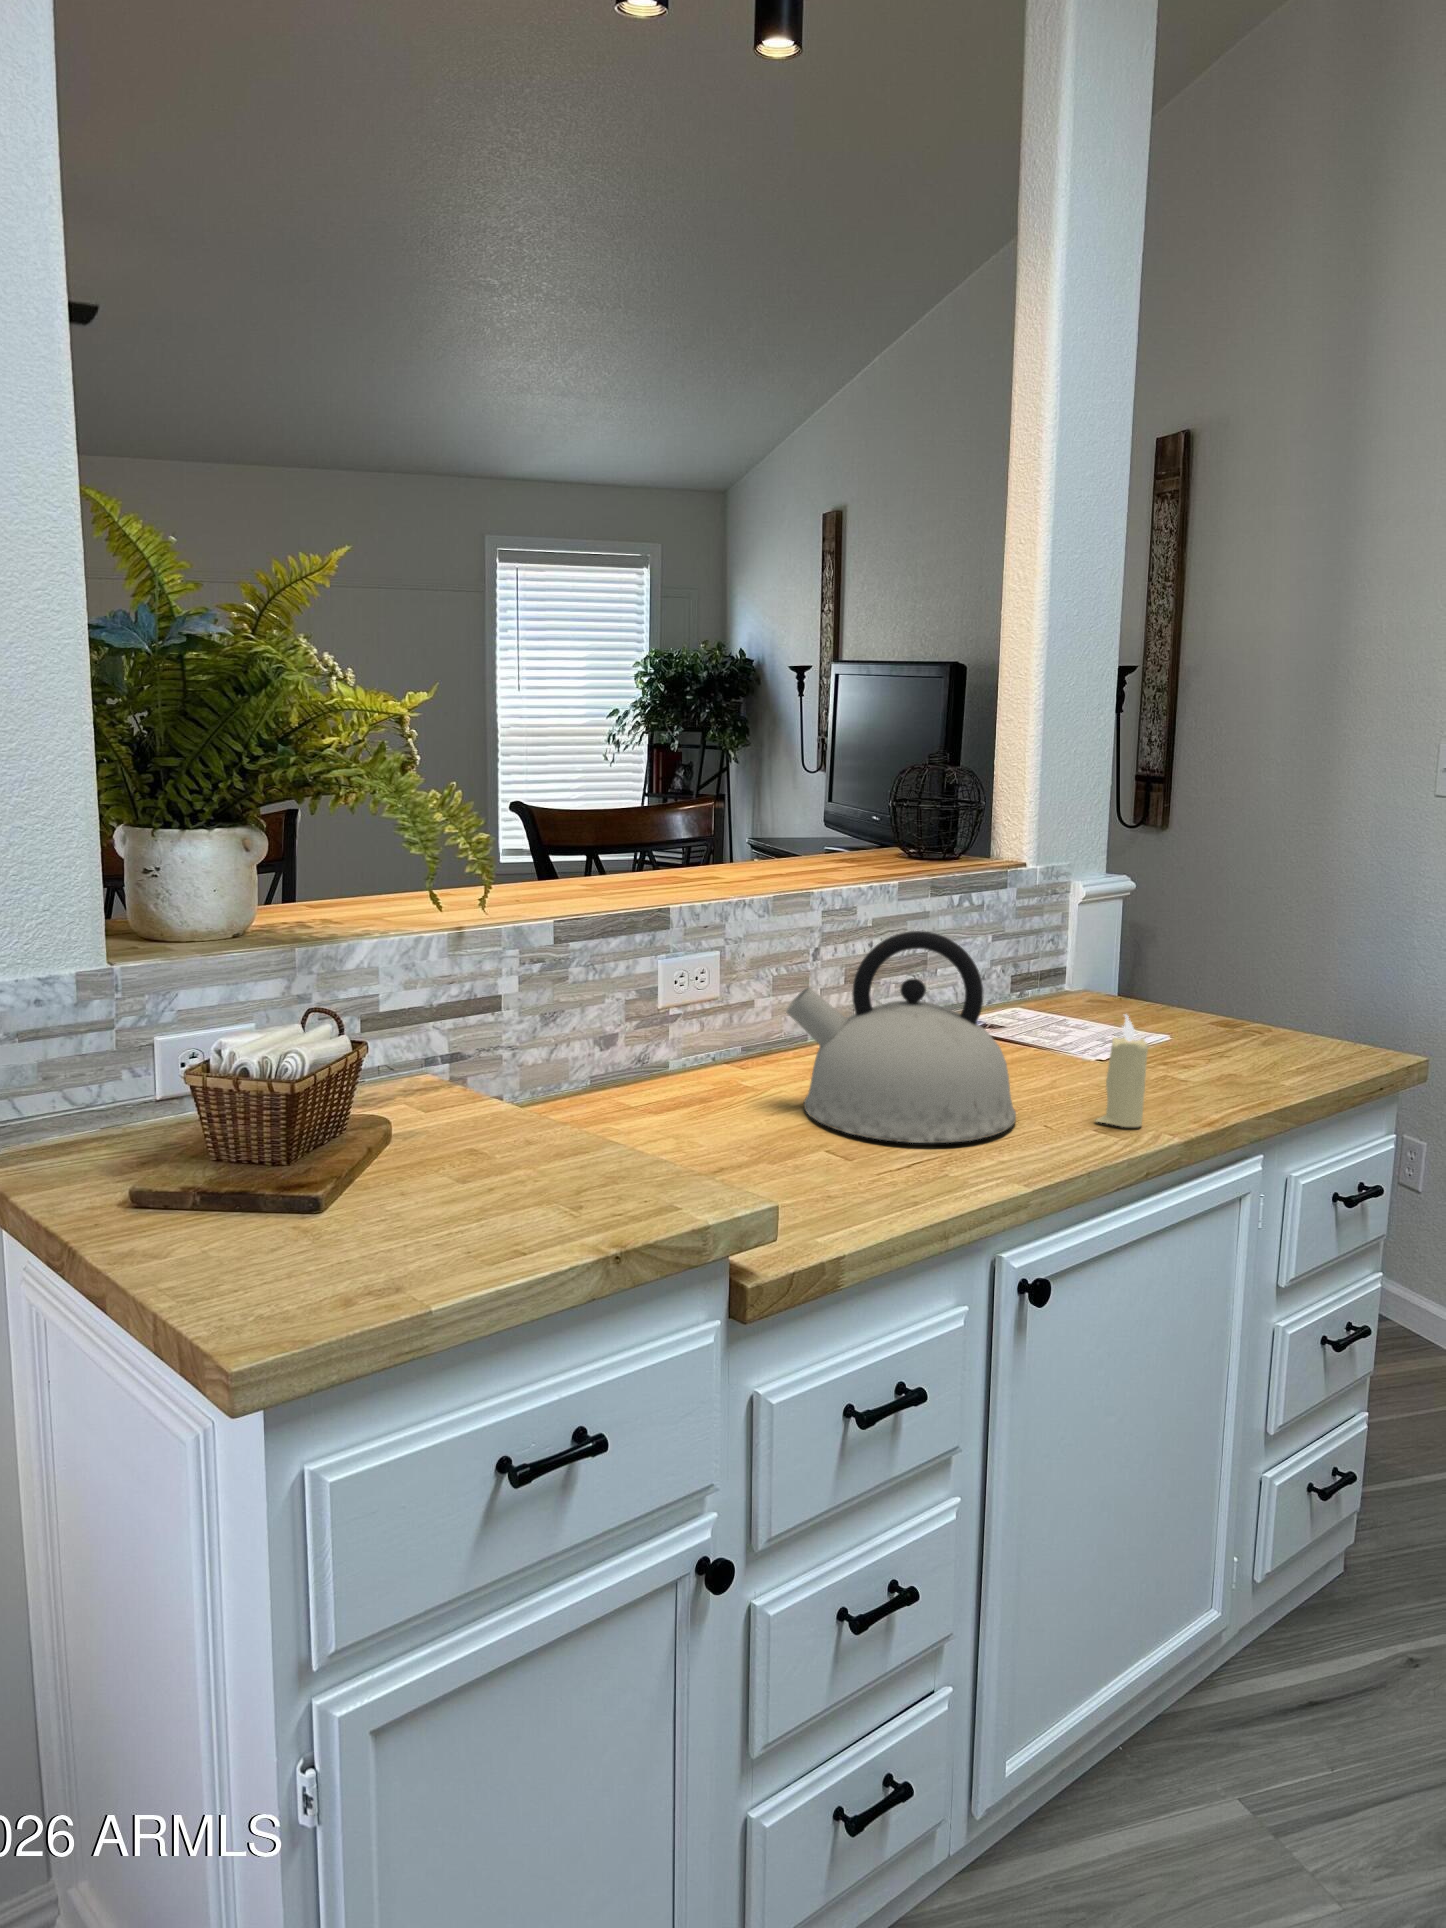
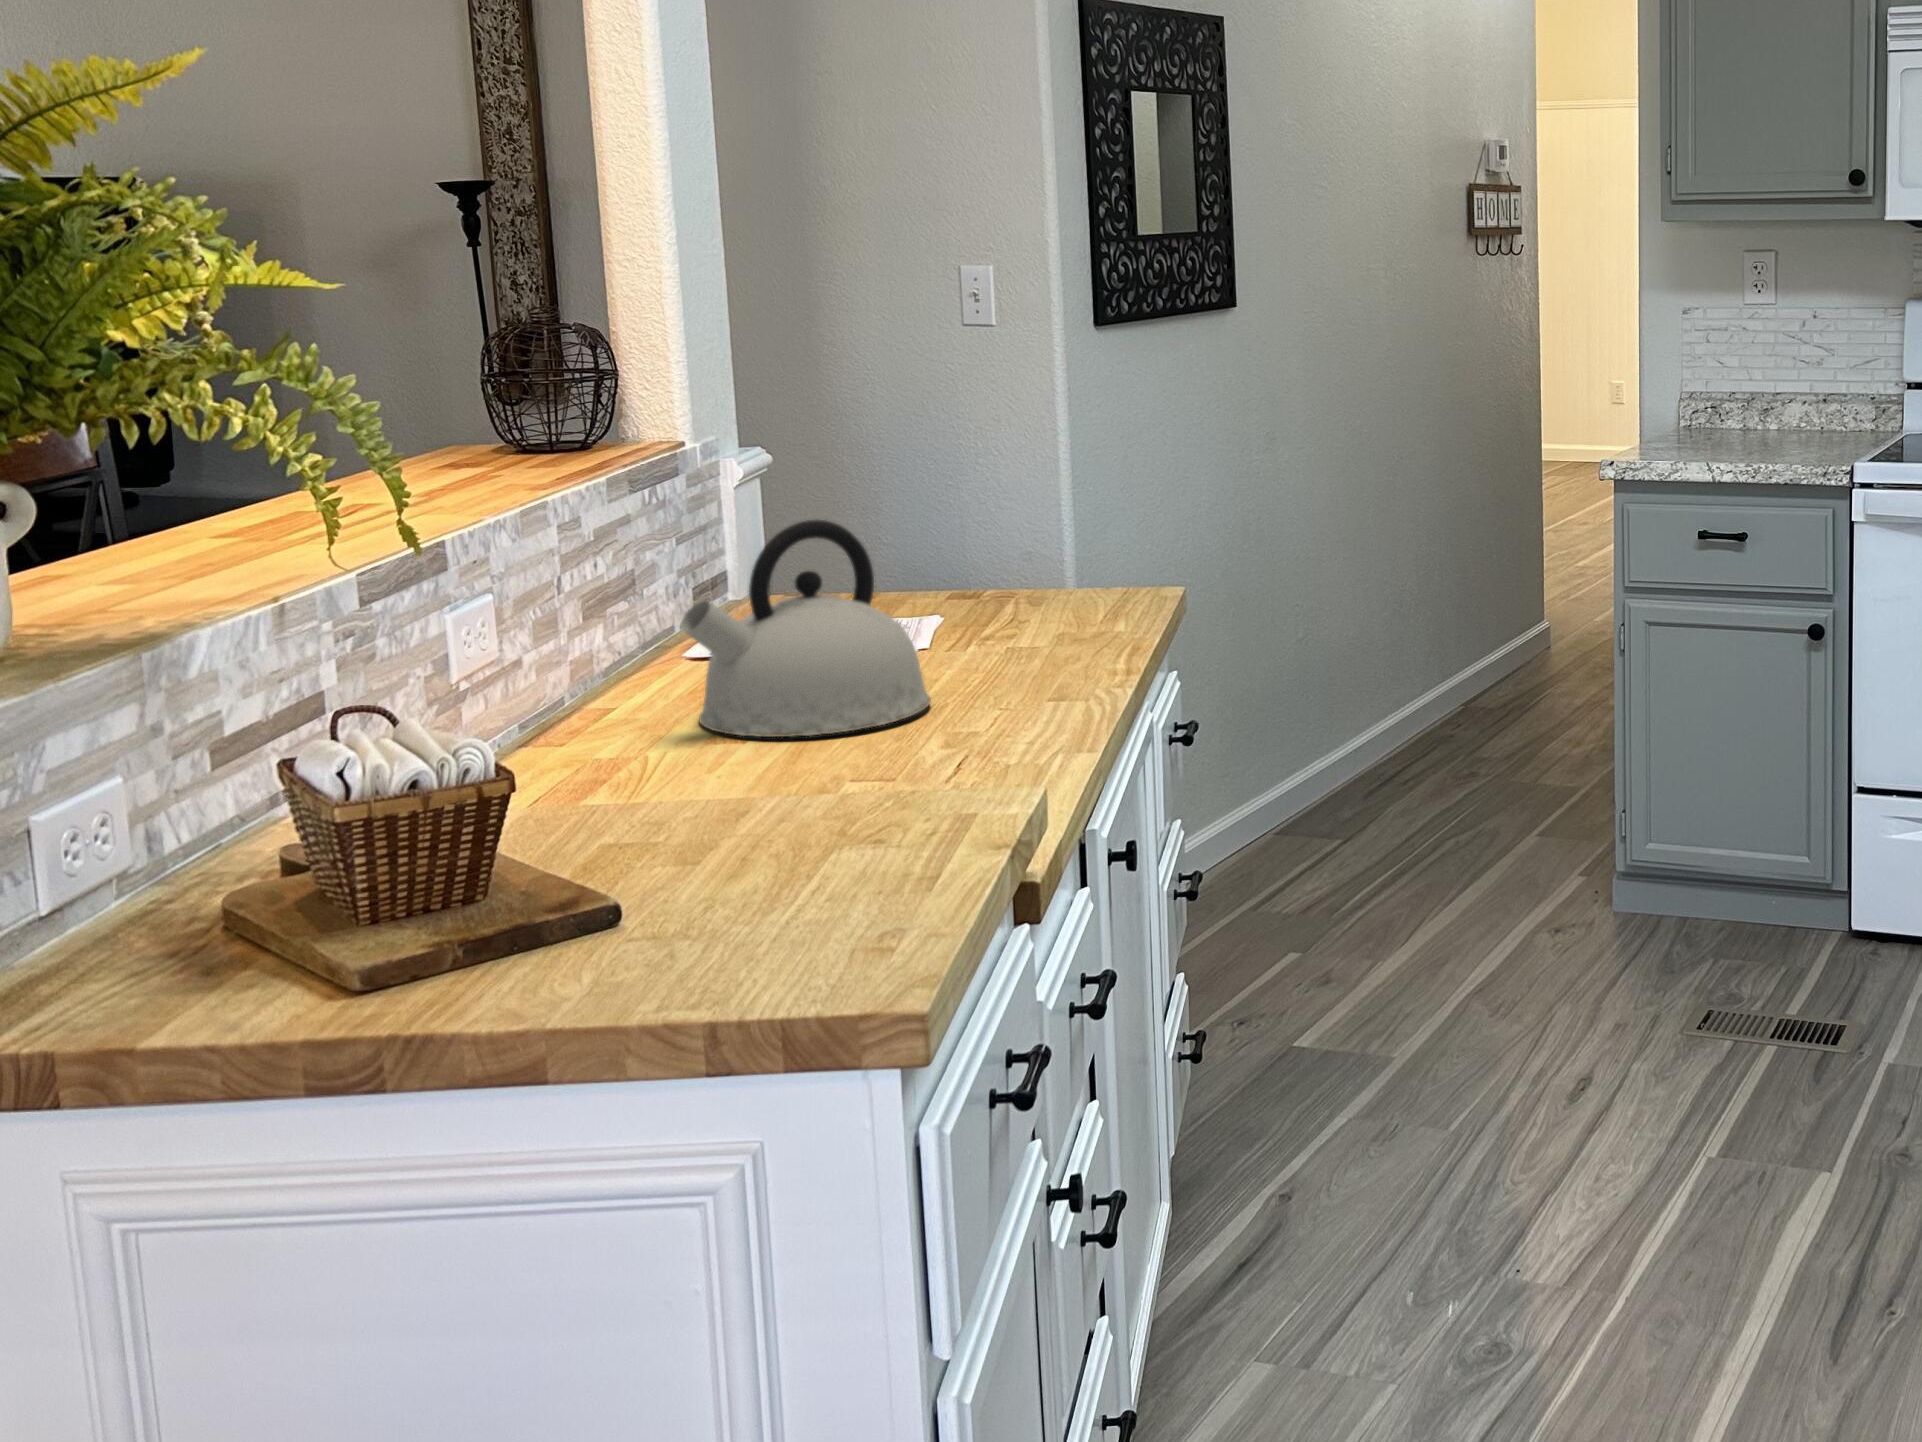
candle: present [1096,1015,1148,1127] -> none [975,569,1016,678]

